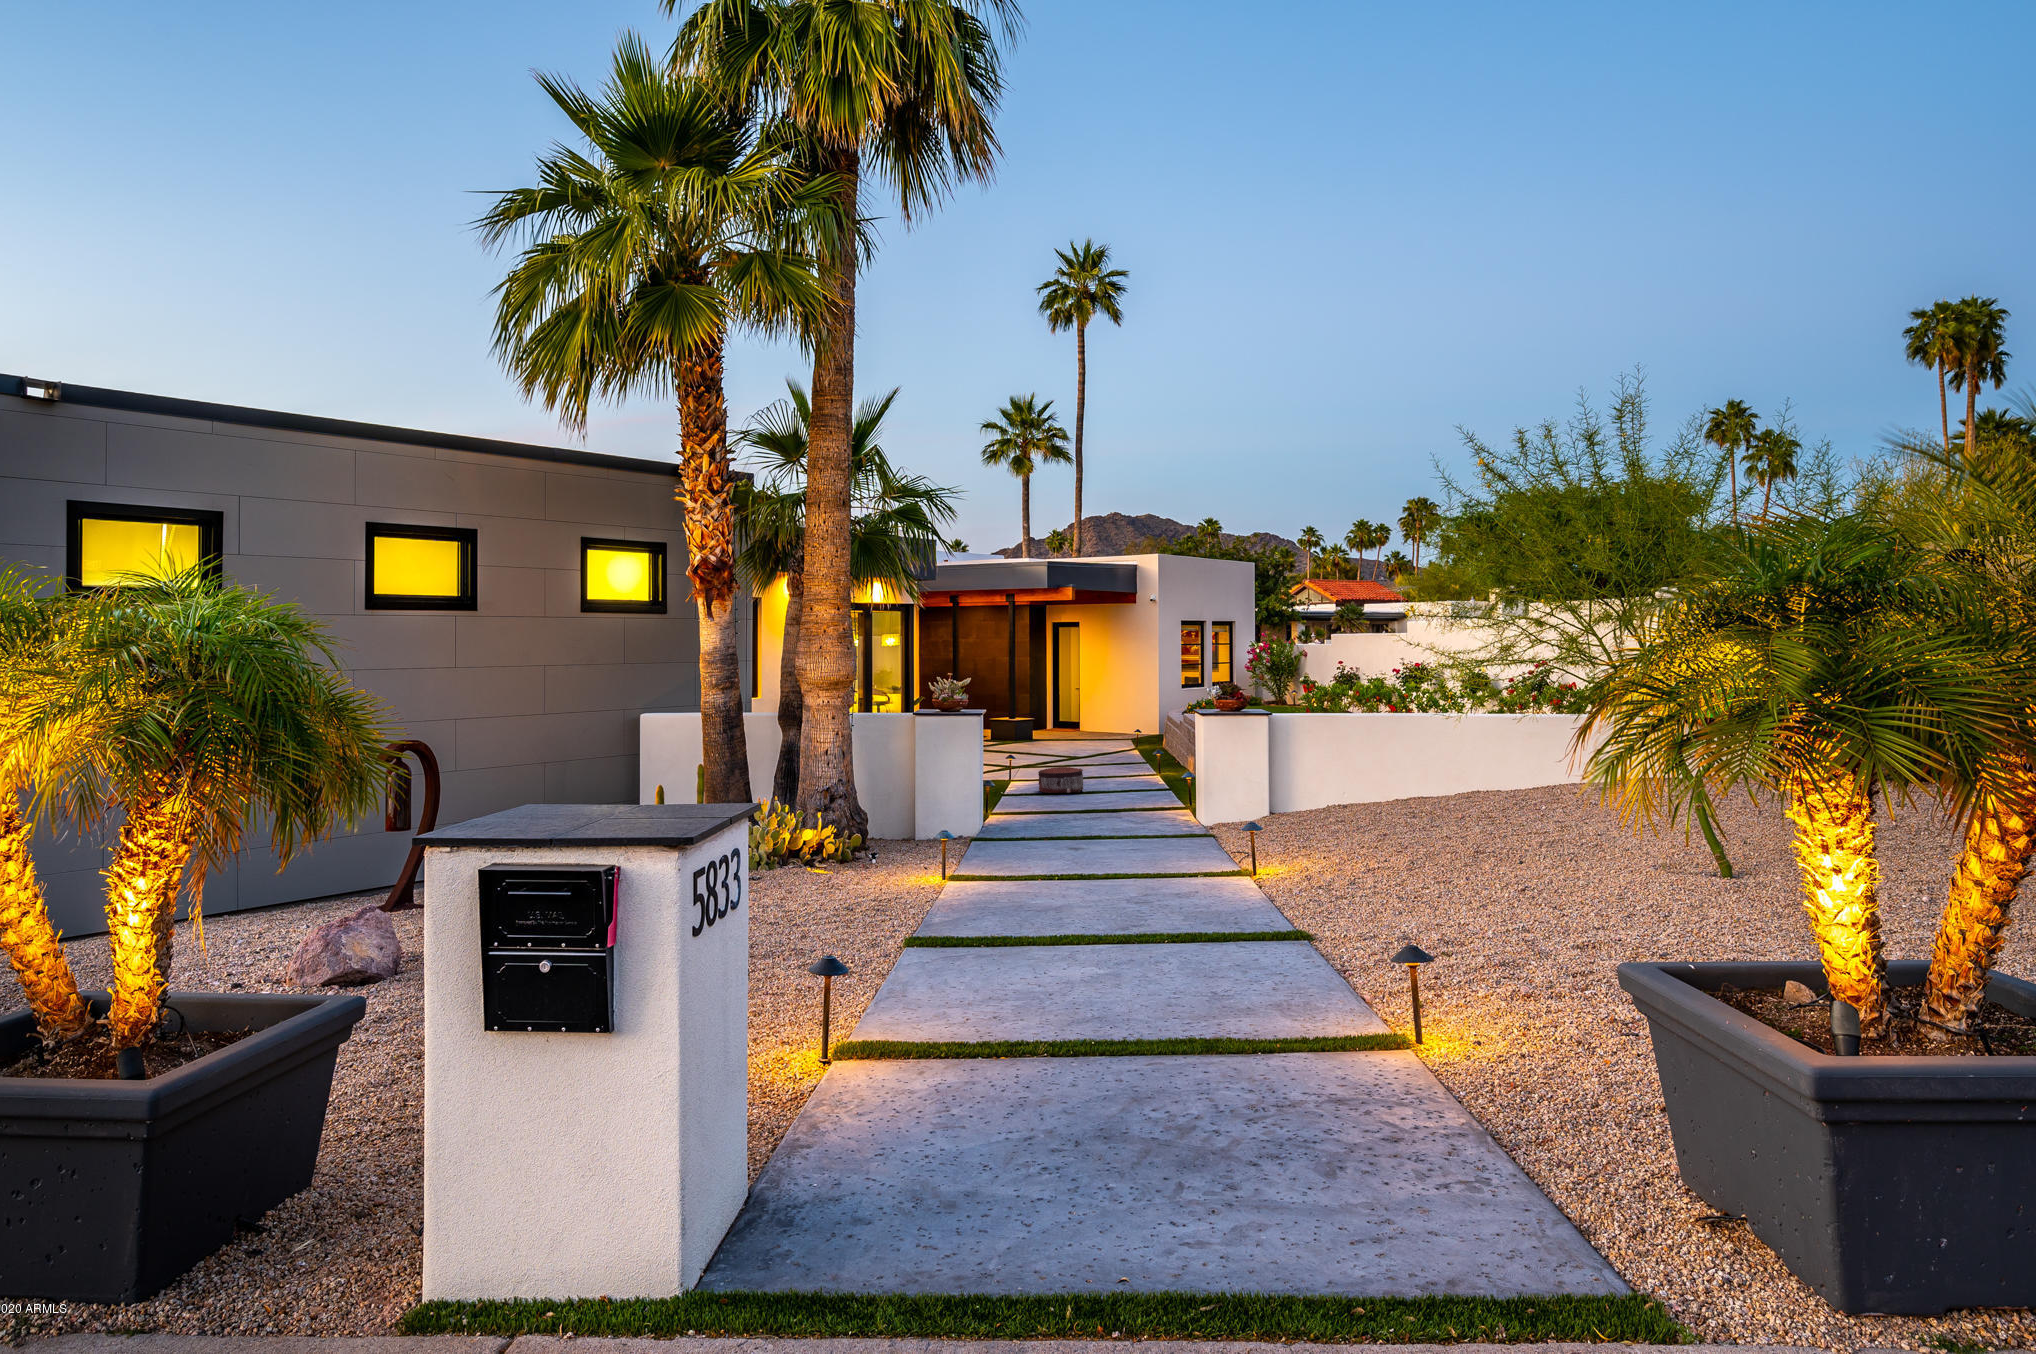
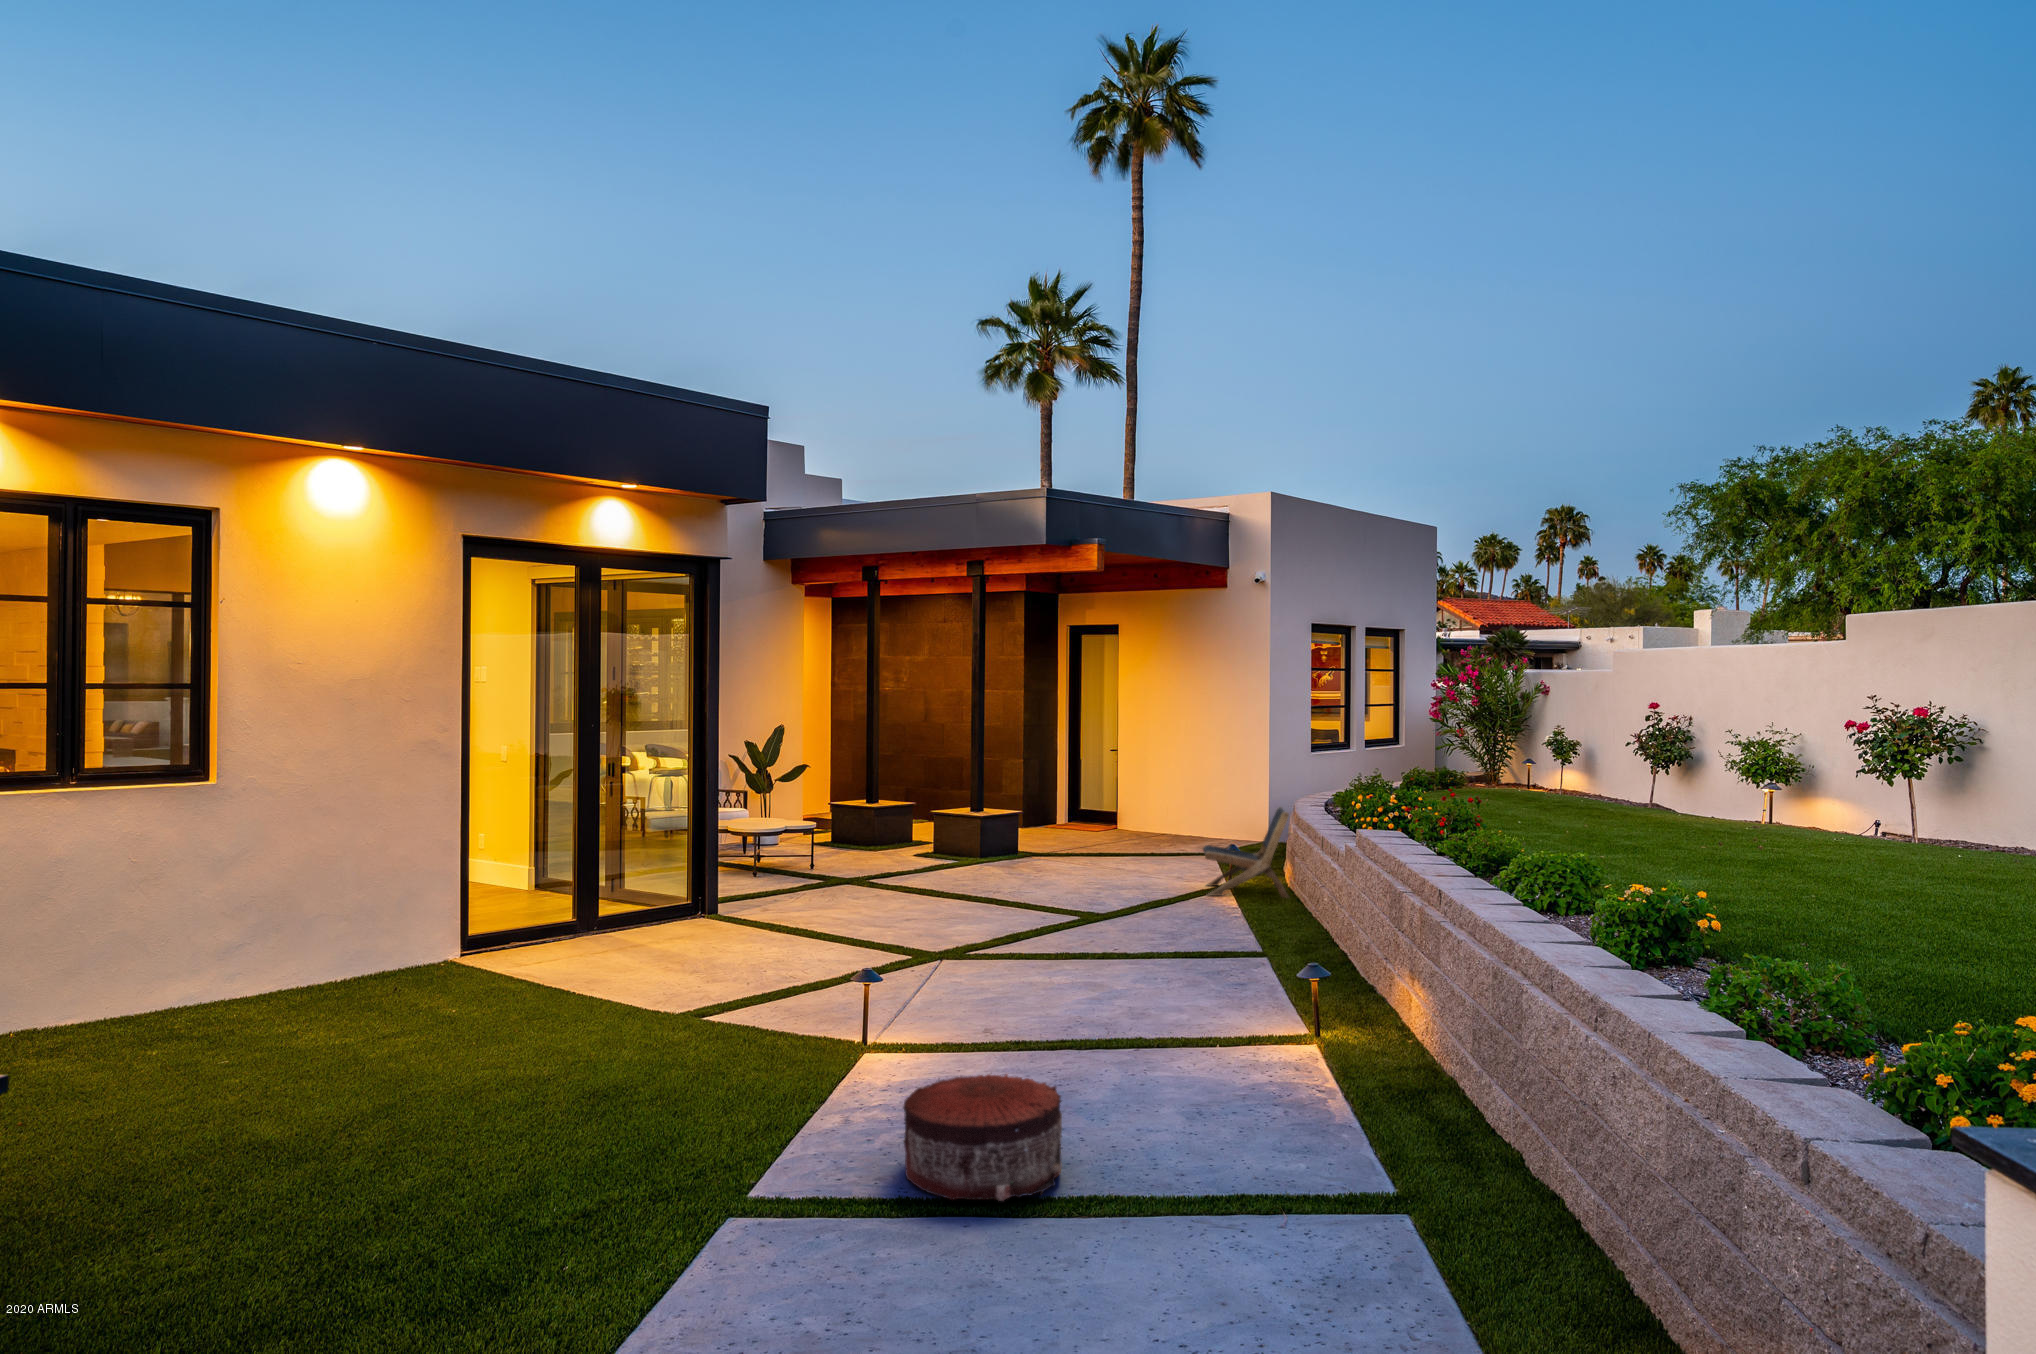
lounge chair: none [1124,710,1165,750] -> present [1203,807,1289,898]

